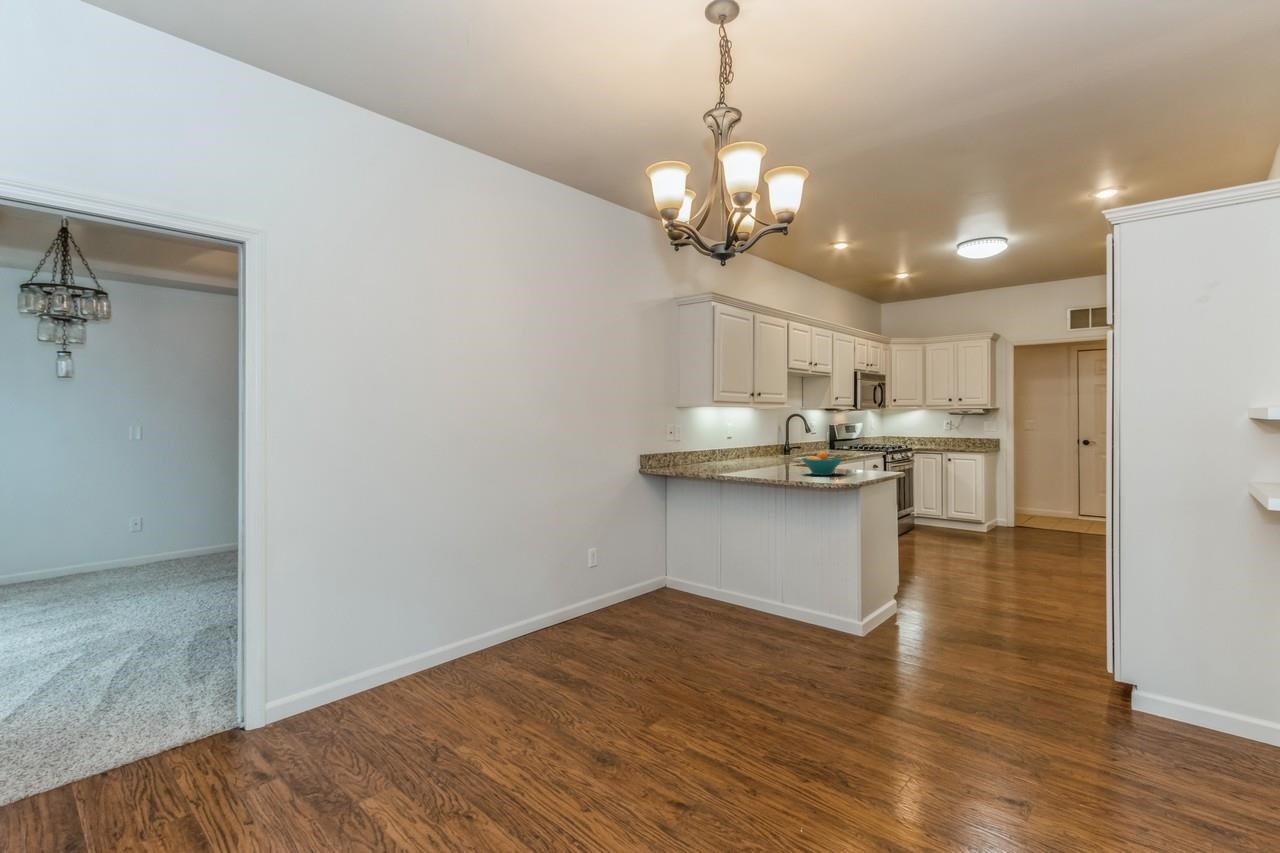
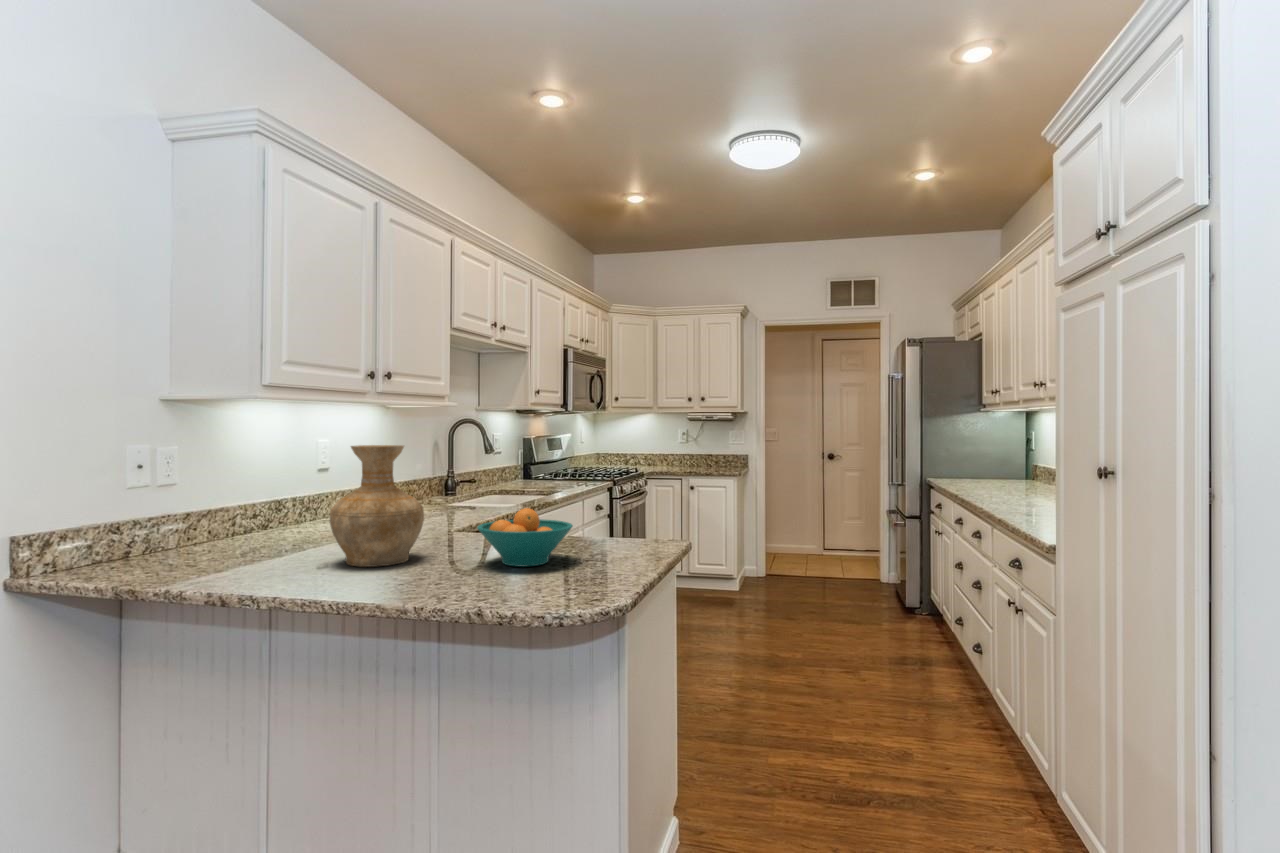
vase: none [741,425,778,473] -> present [330,445,424,567]

